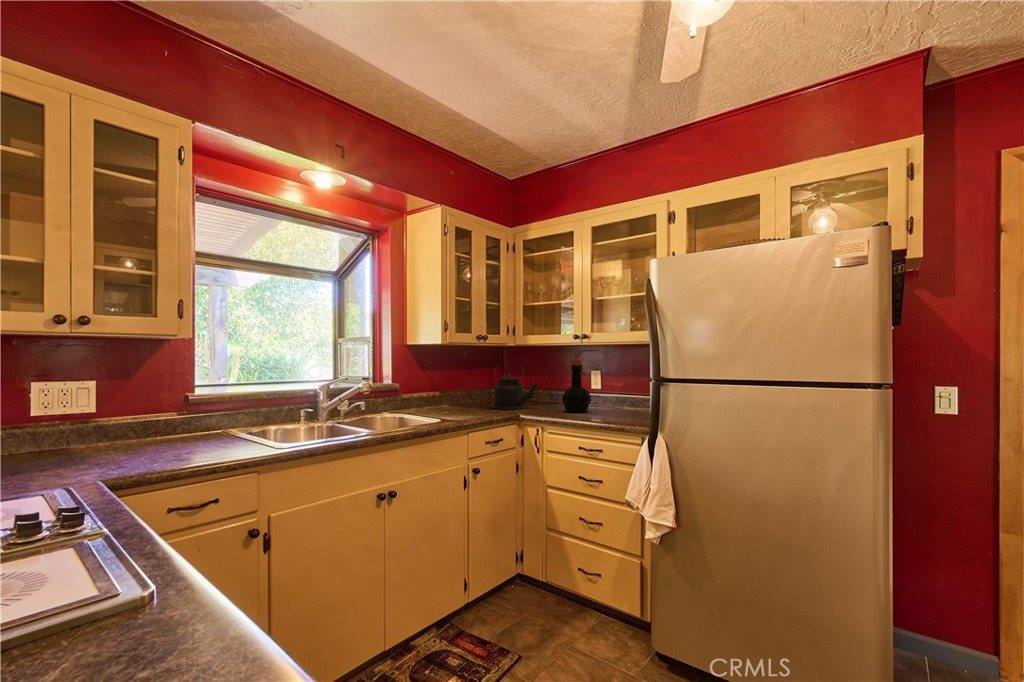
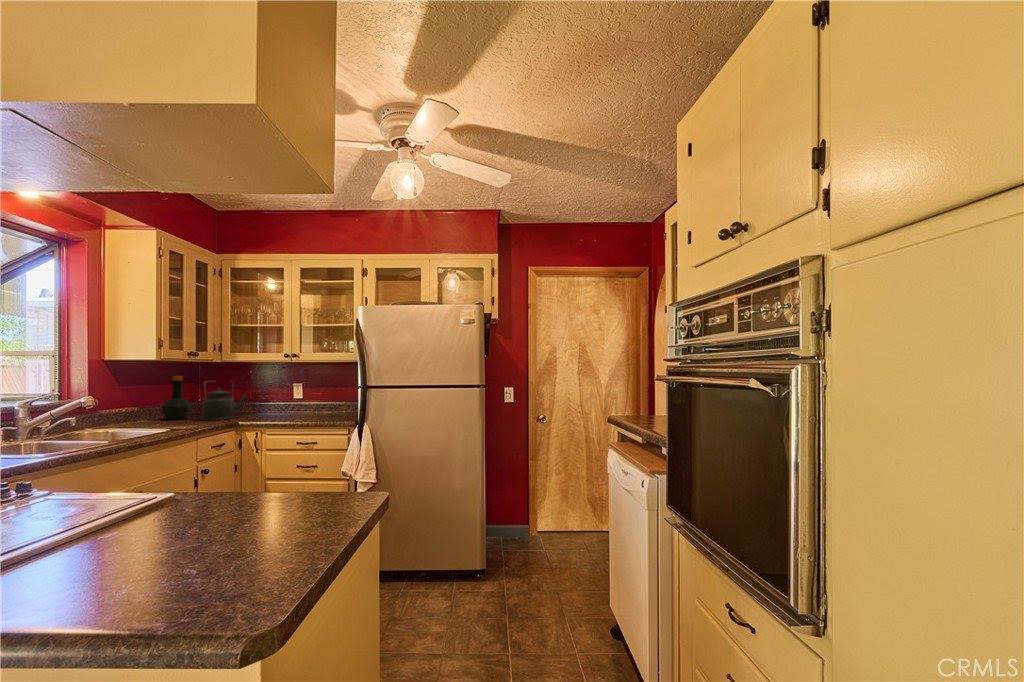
bottle: present [562,360,591,412] -> present [162,376,191,420]

